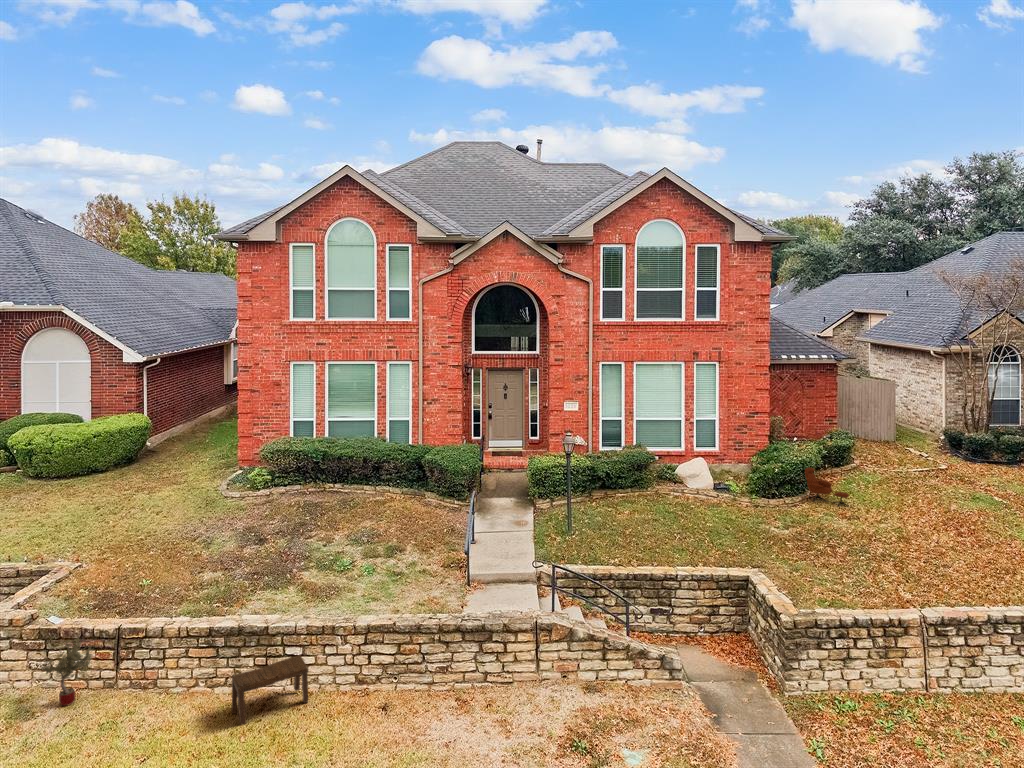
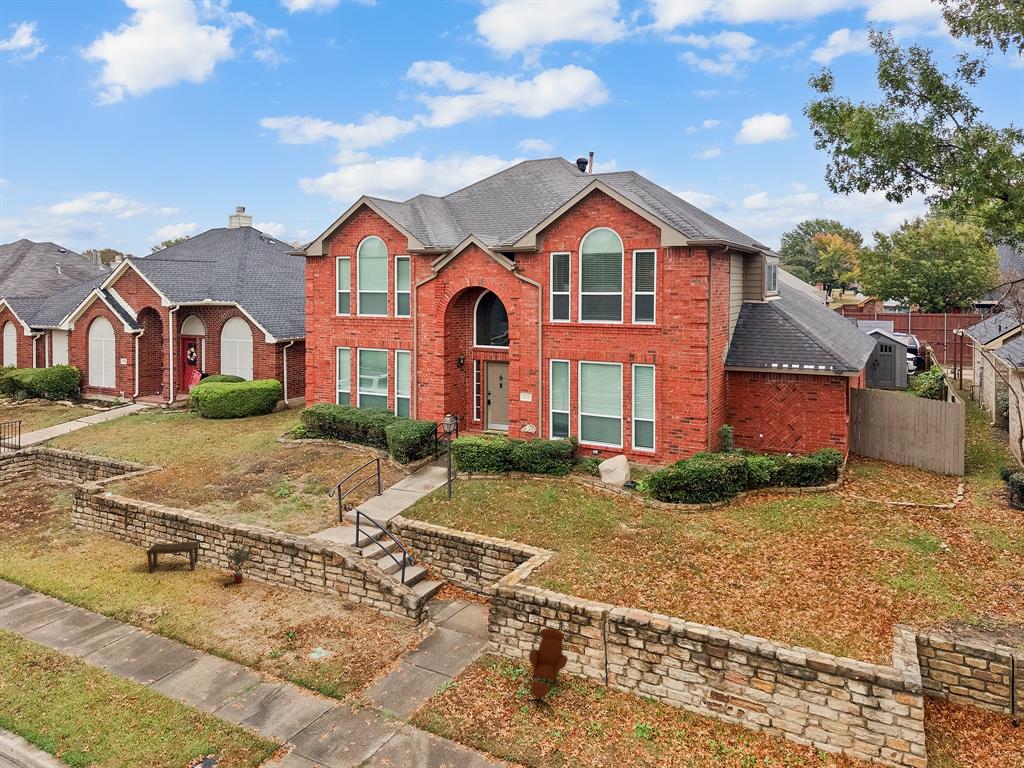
lounge chair: present [805,467,849,504] -> present [529,628,568,710]
potted tree: present [41,638,93,706] -> present [226,542,253,583]

